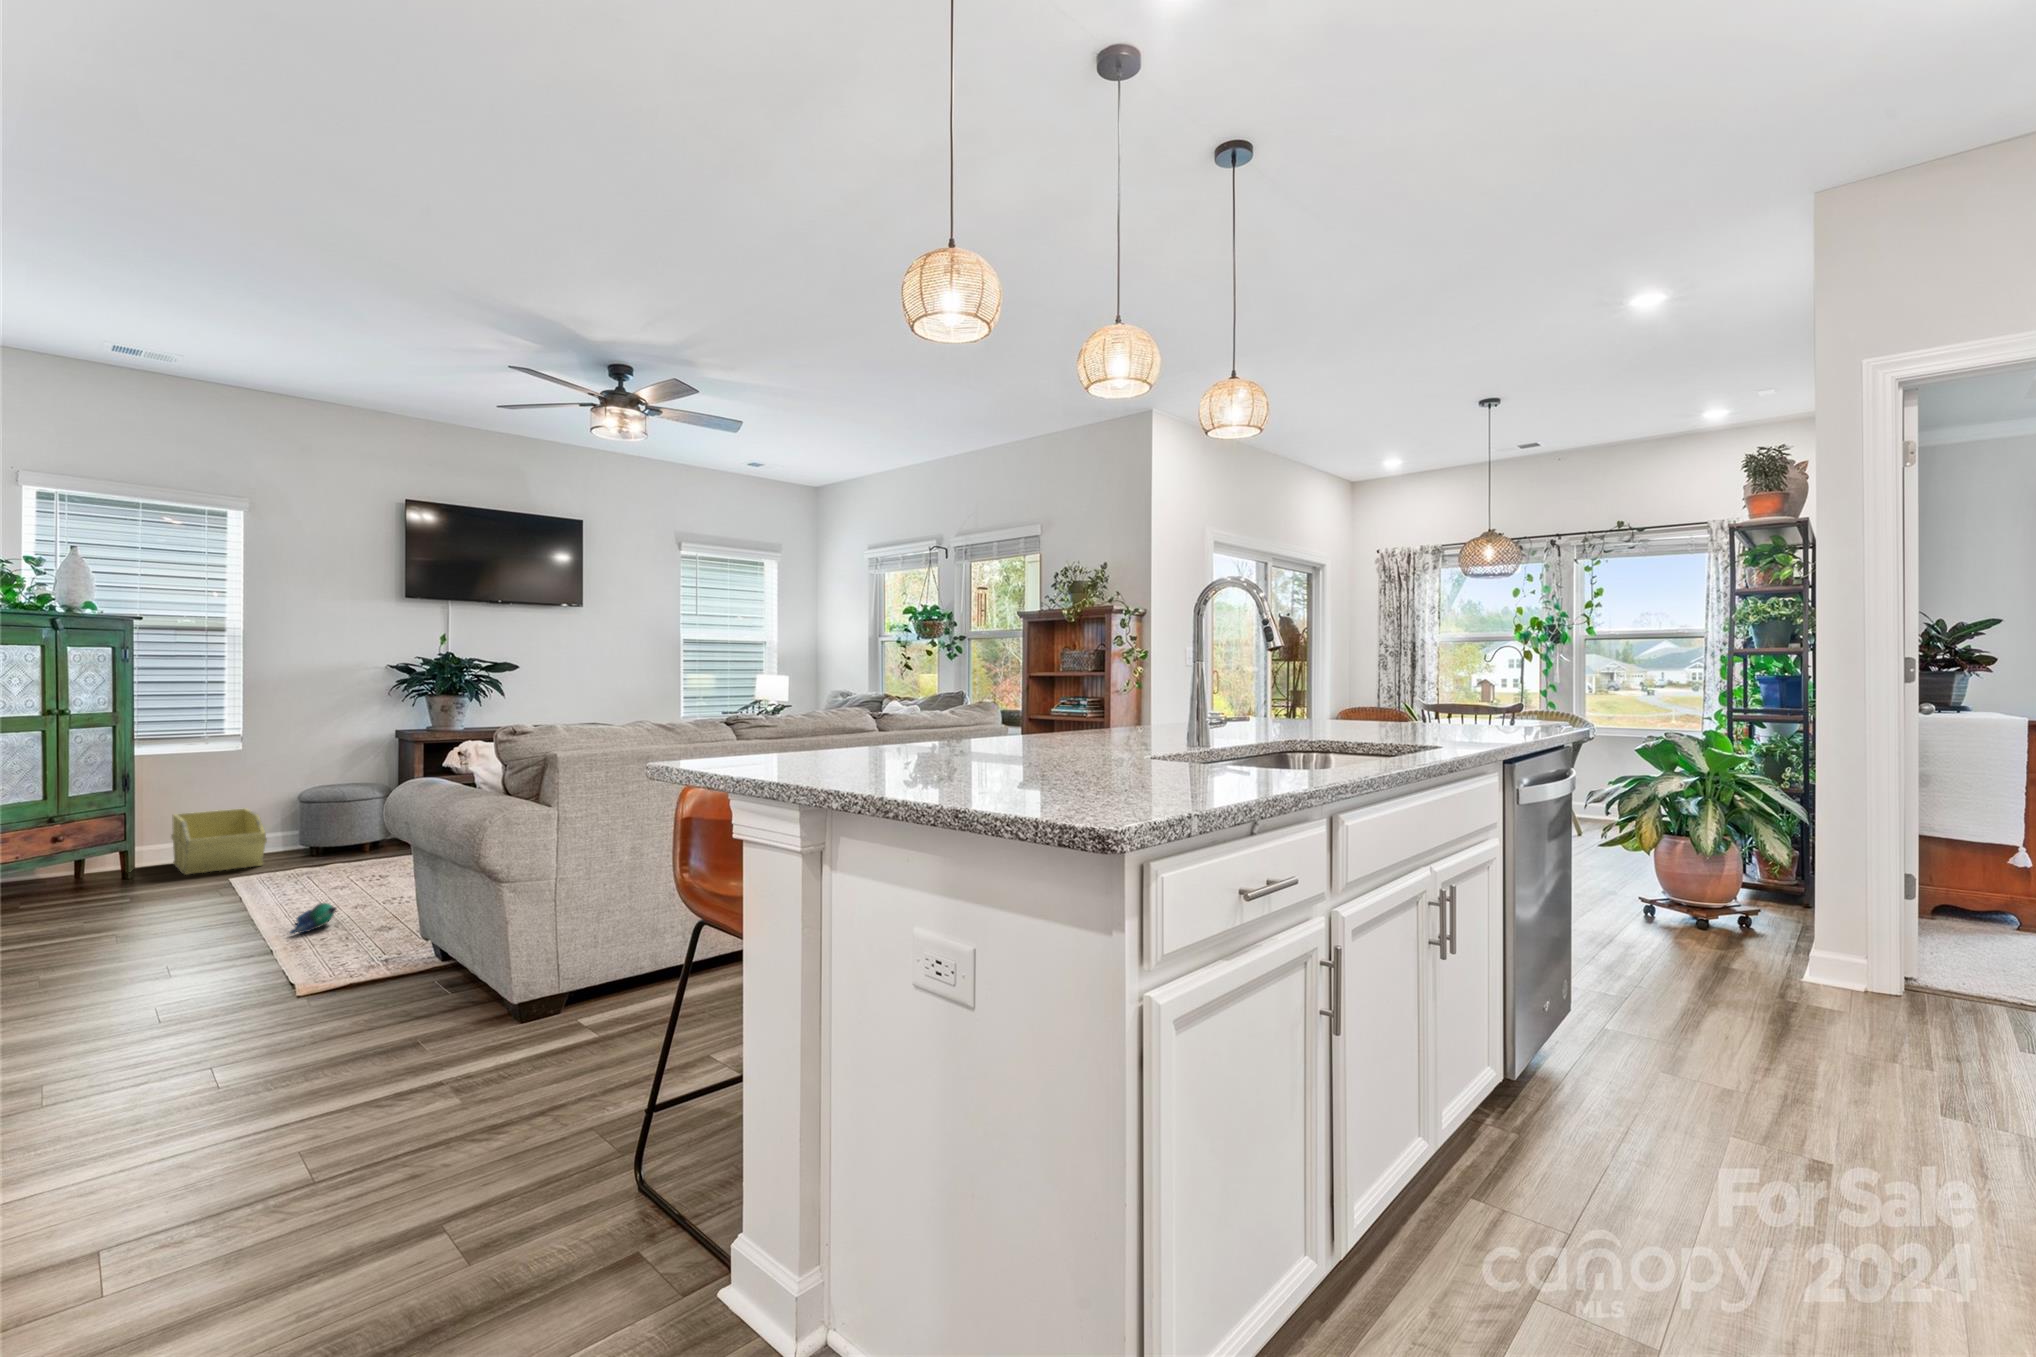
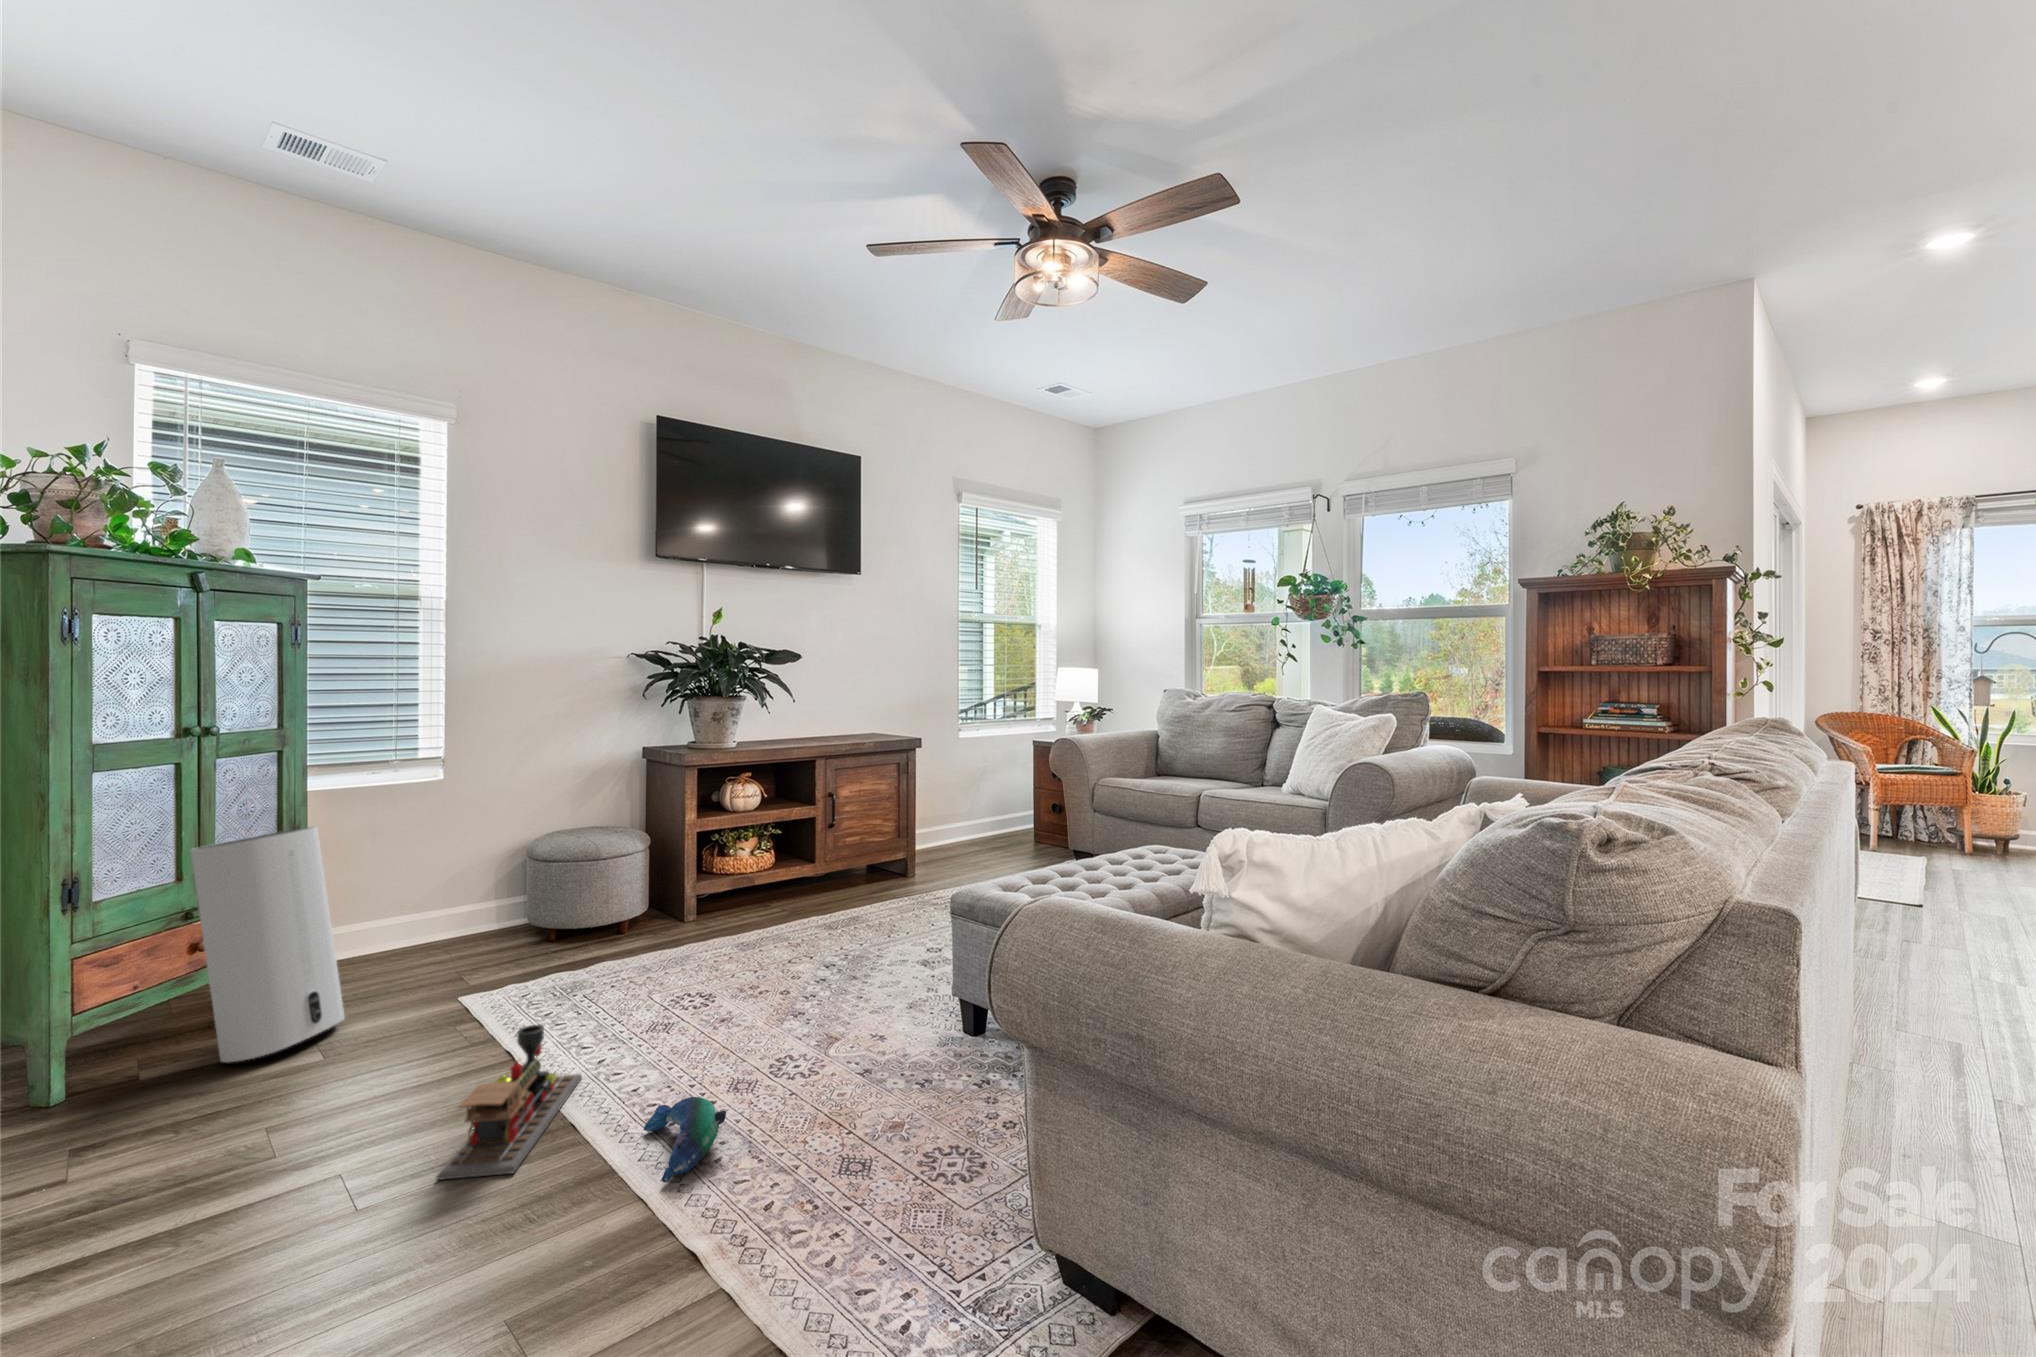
air purifier: none [52,771,150,903] -> present [191,827,345,1062]
storage bin: present [171,808,267,875] -> none [353,864,501,982]
toy train: none [173,872,279,935] -> present [437,1025,582,1180]

